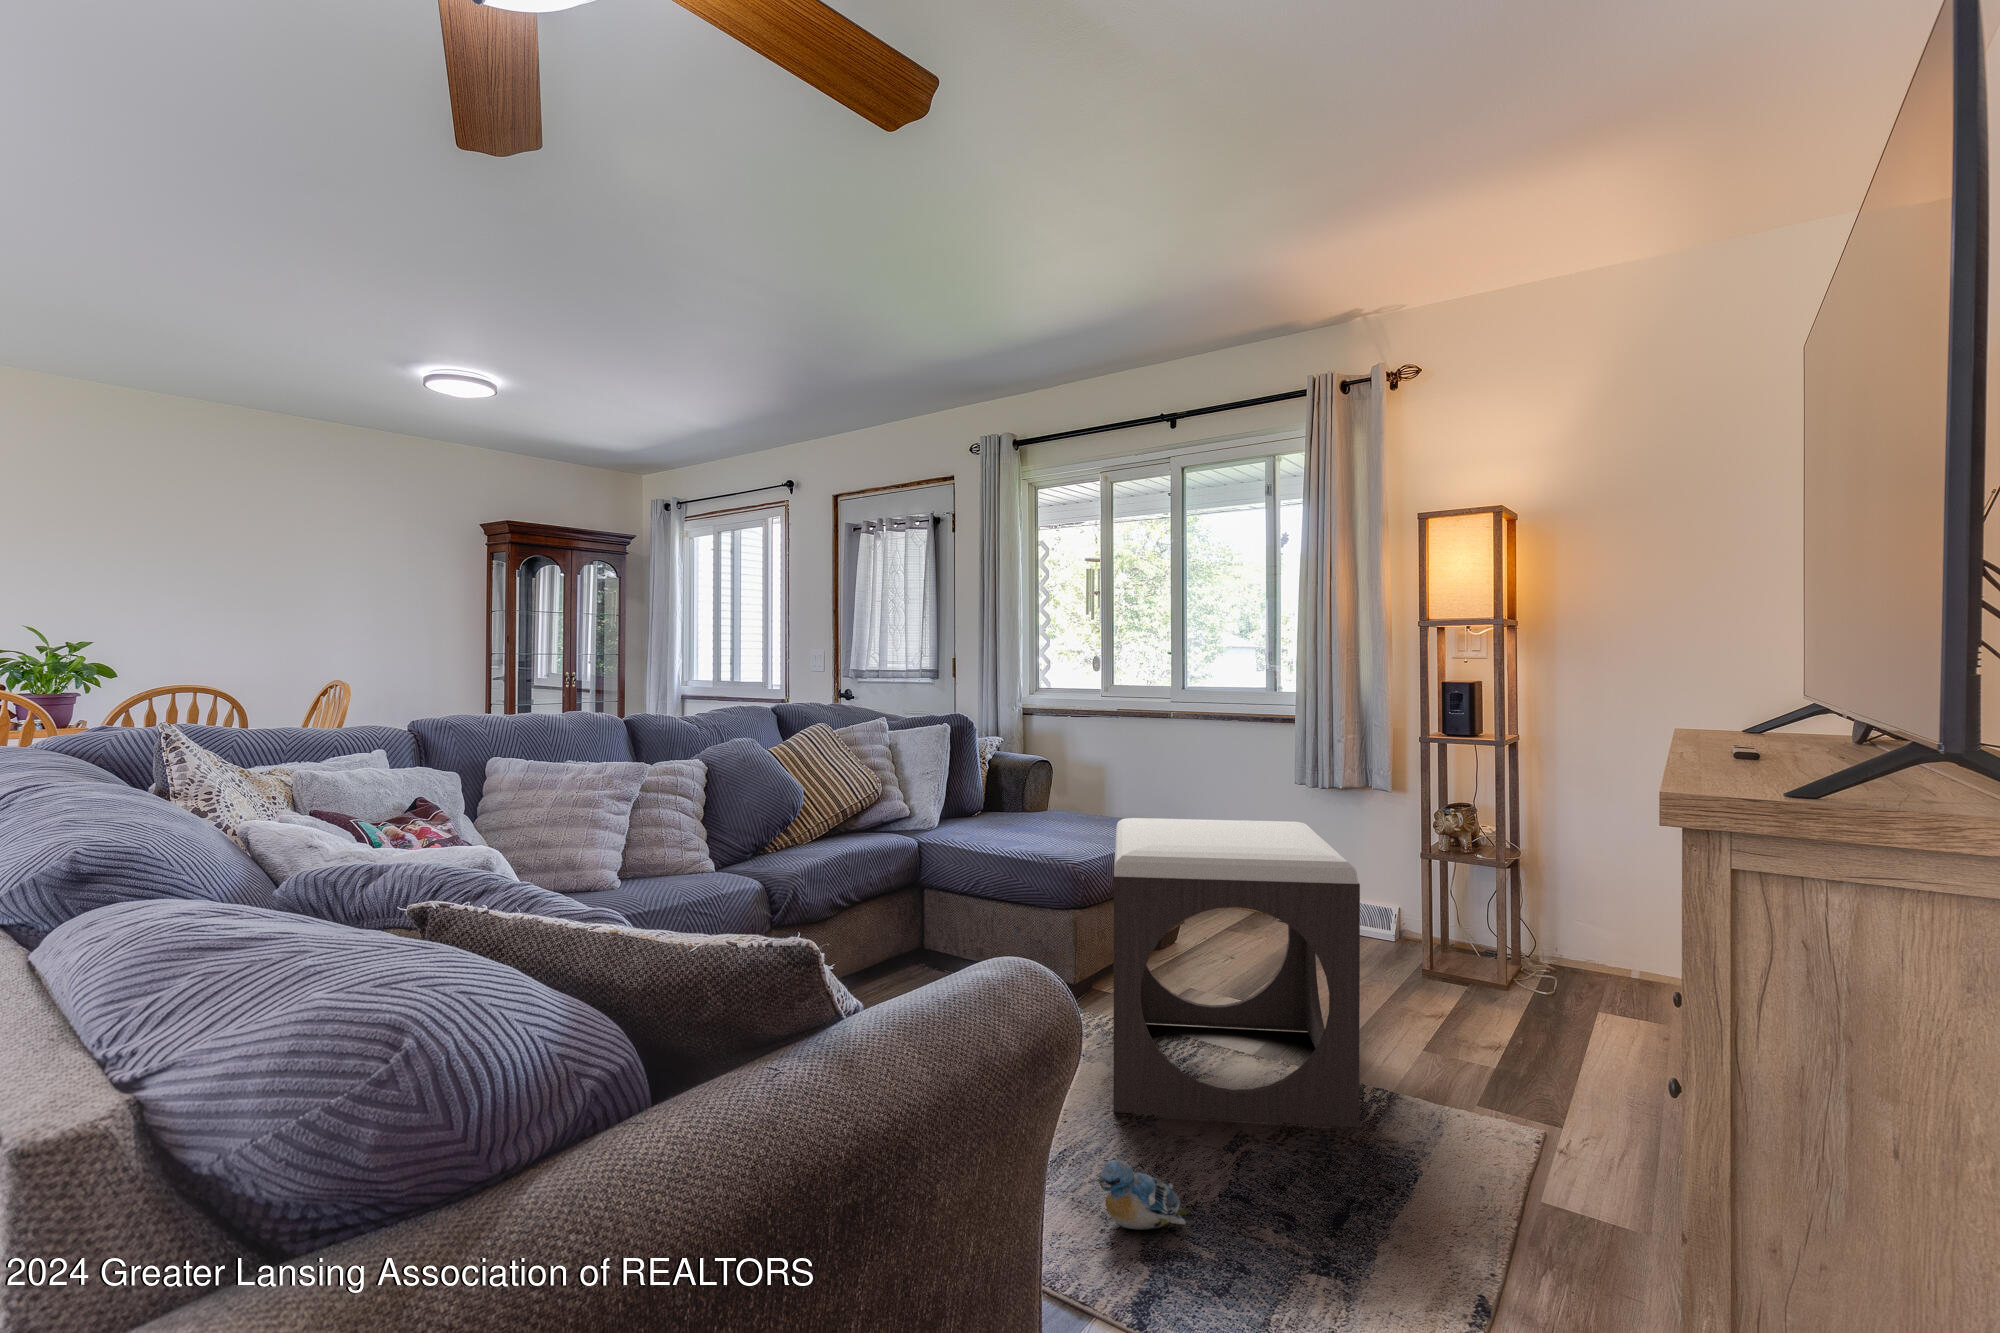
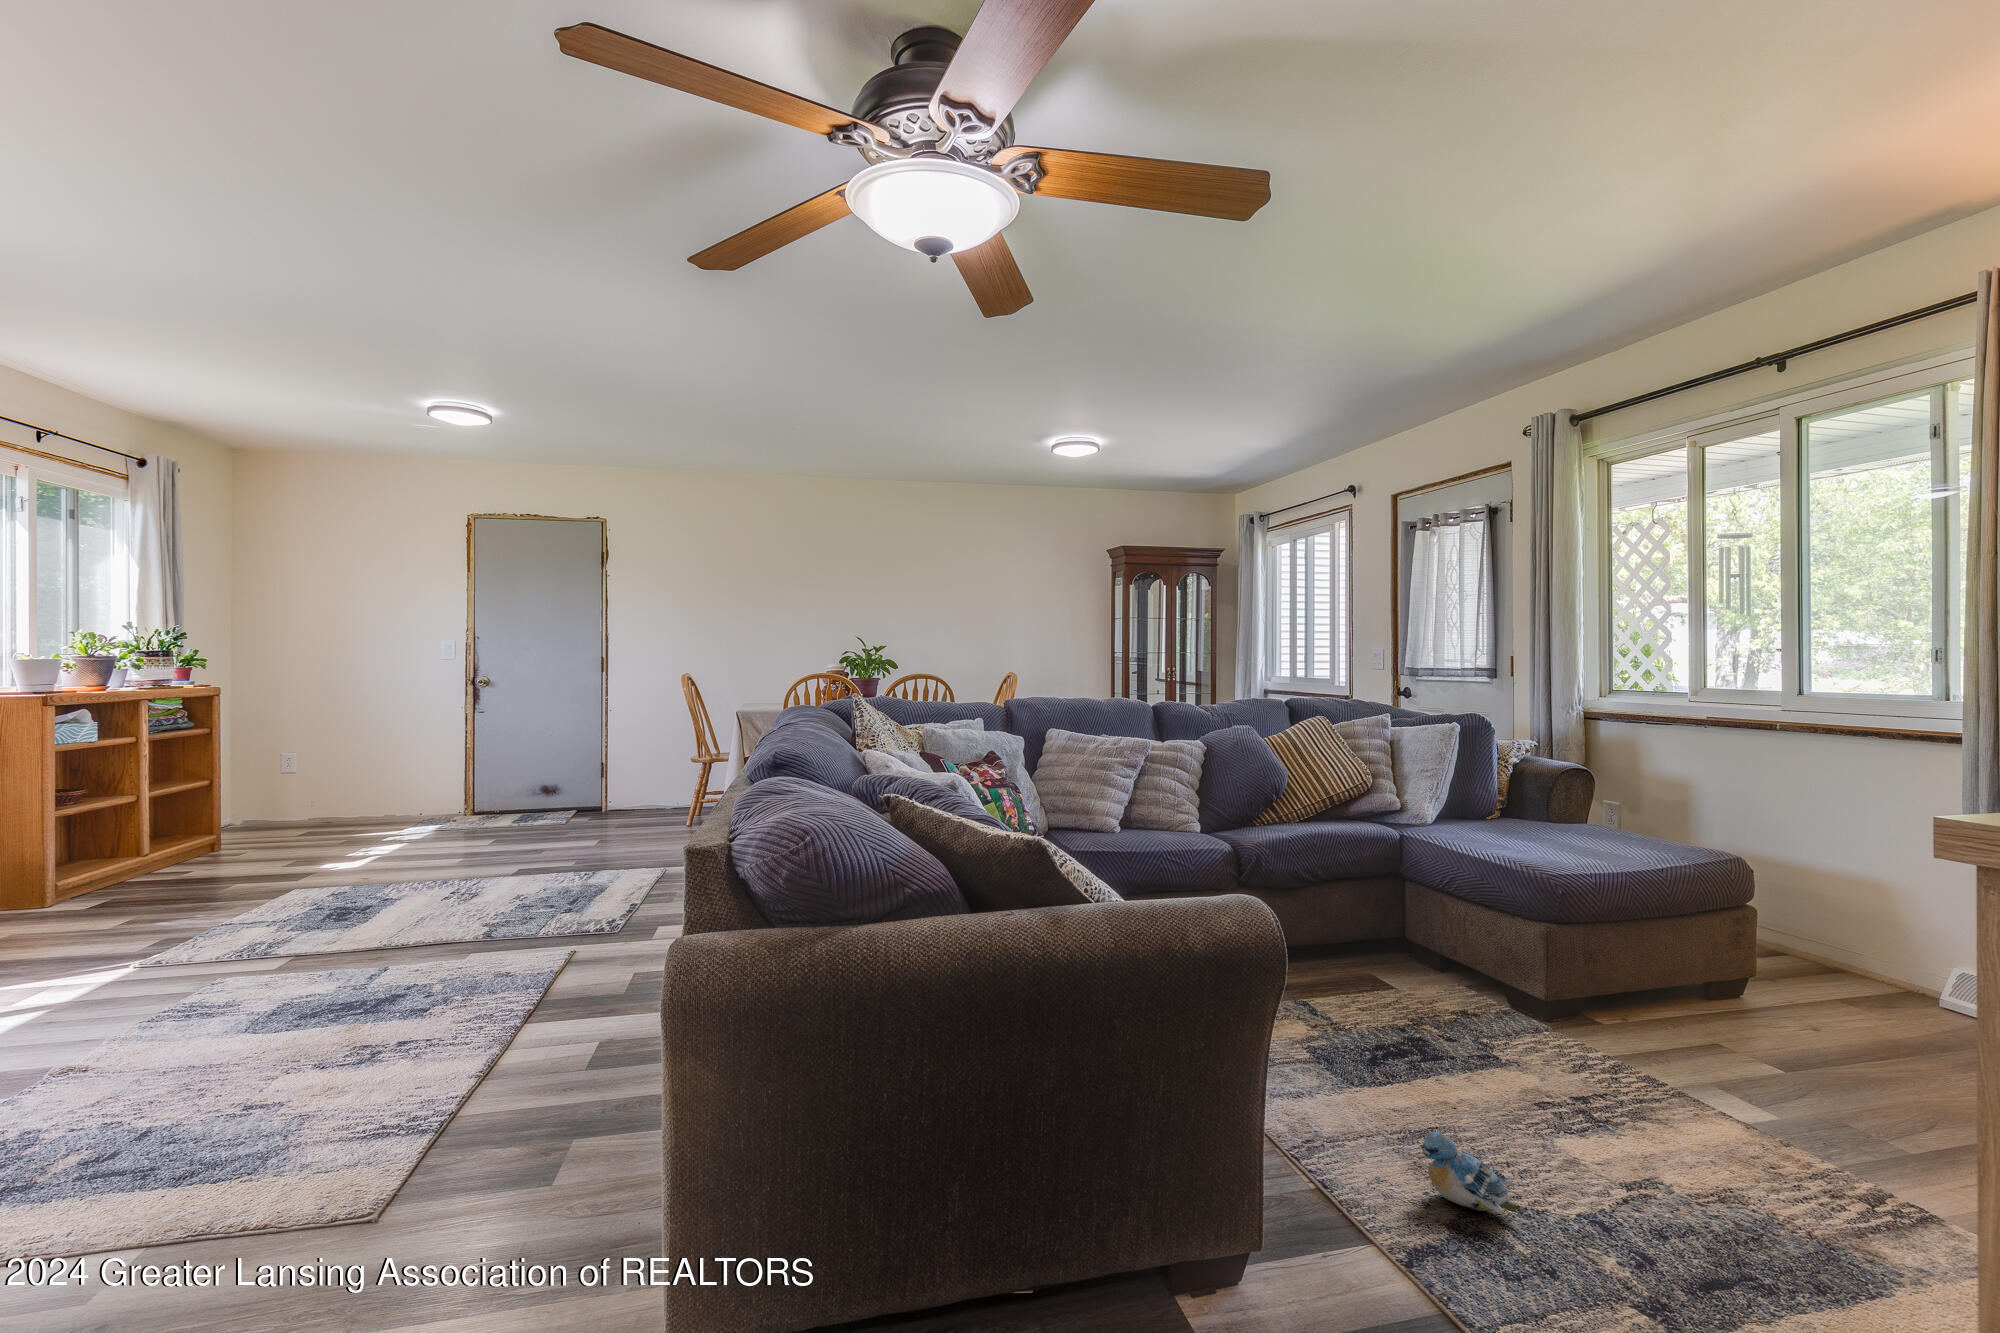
footstool: present [1113,818,1360,1128] -> none [1513,828,1866,1227]

